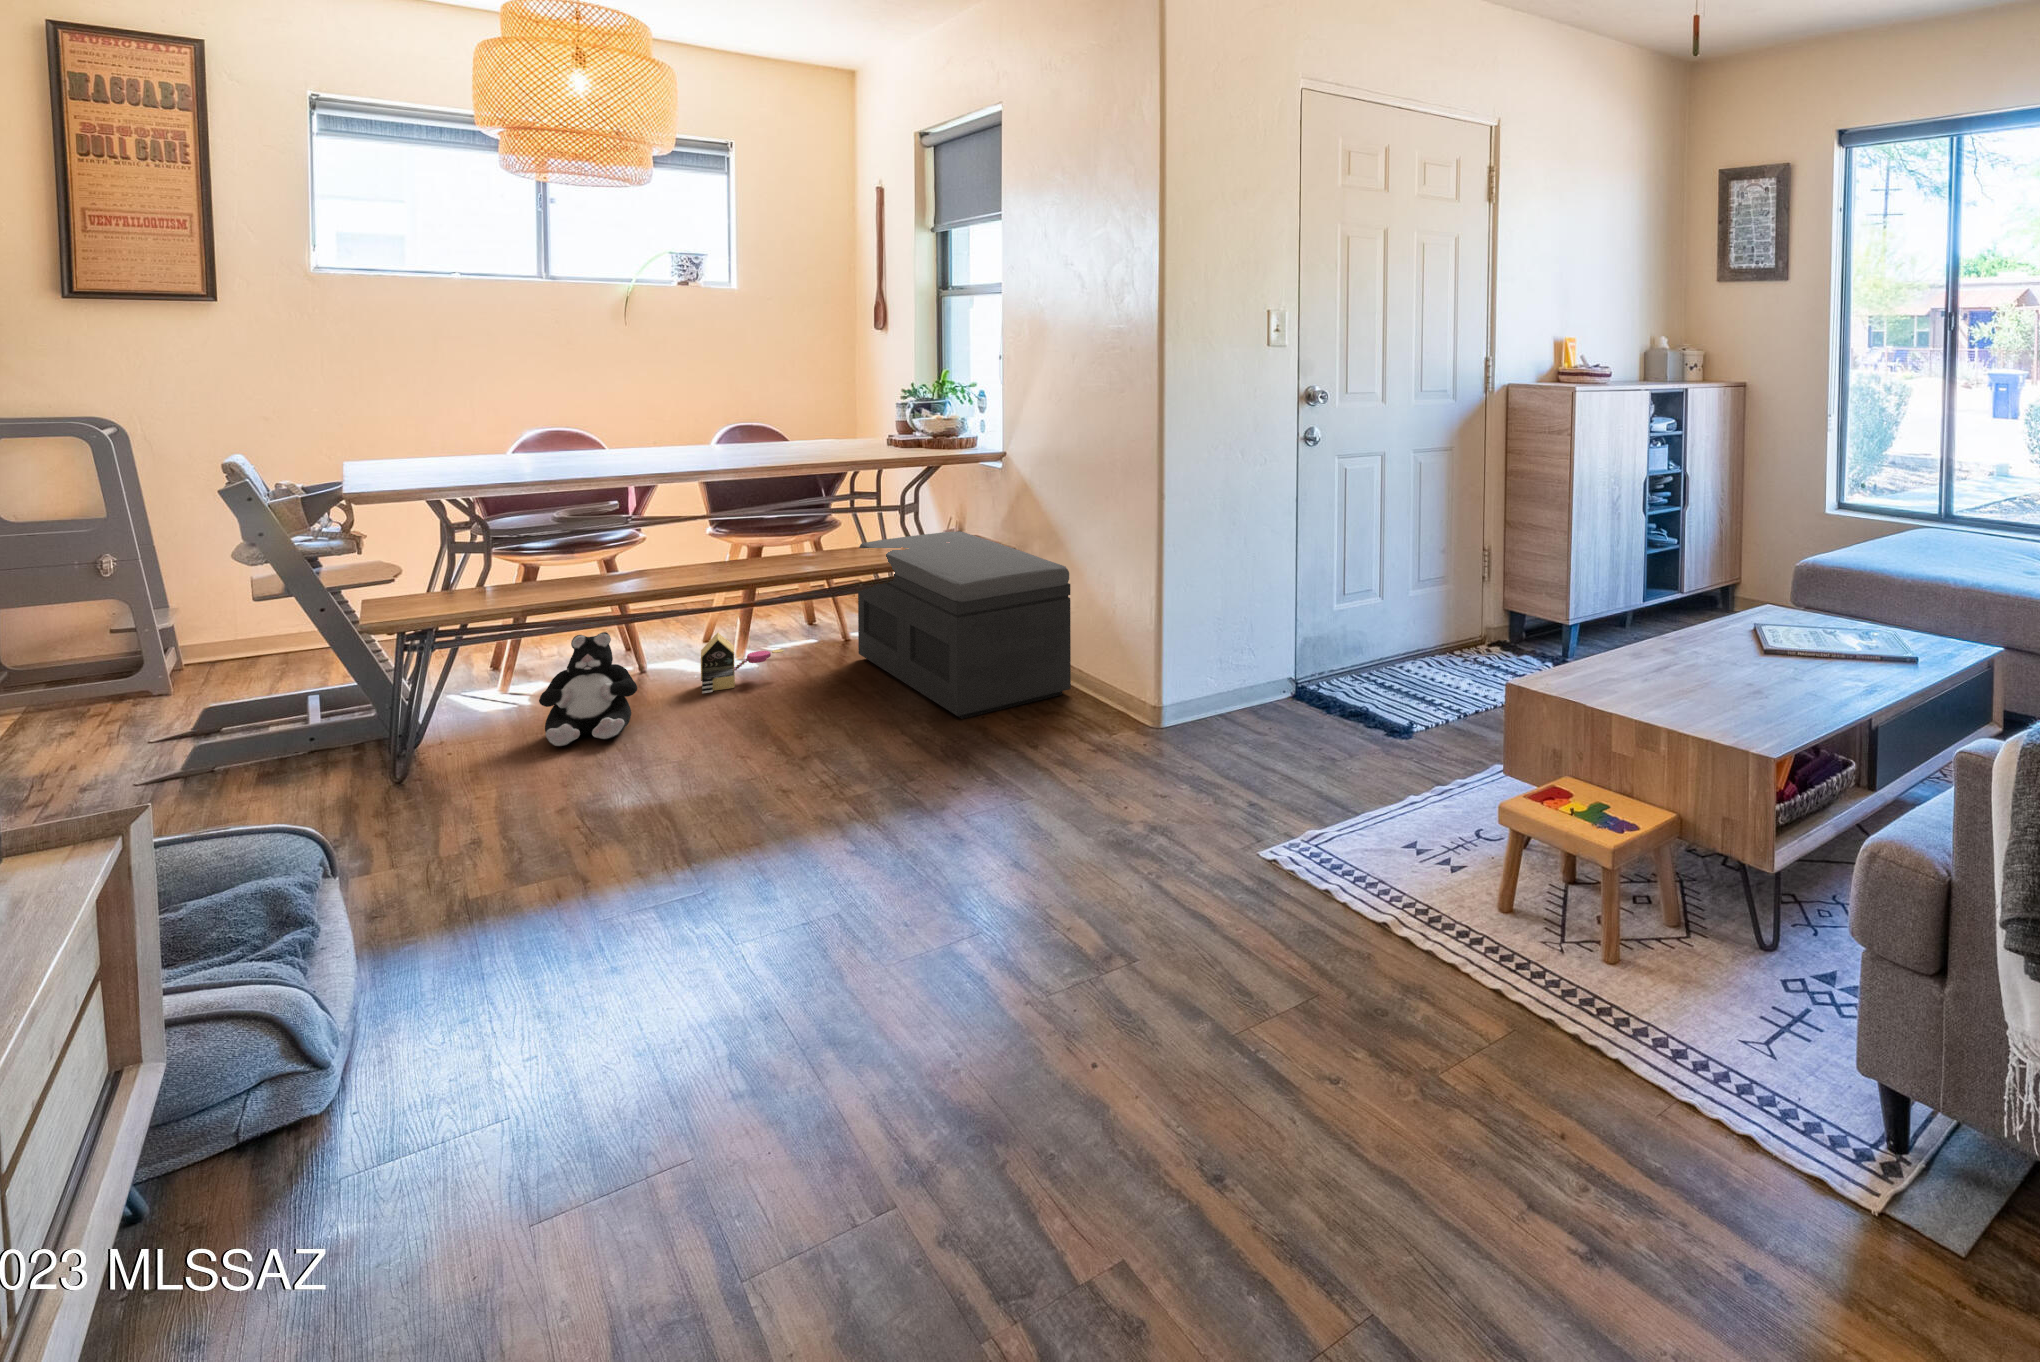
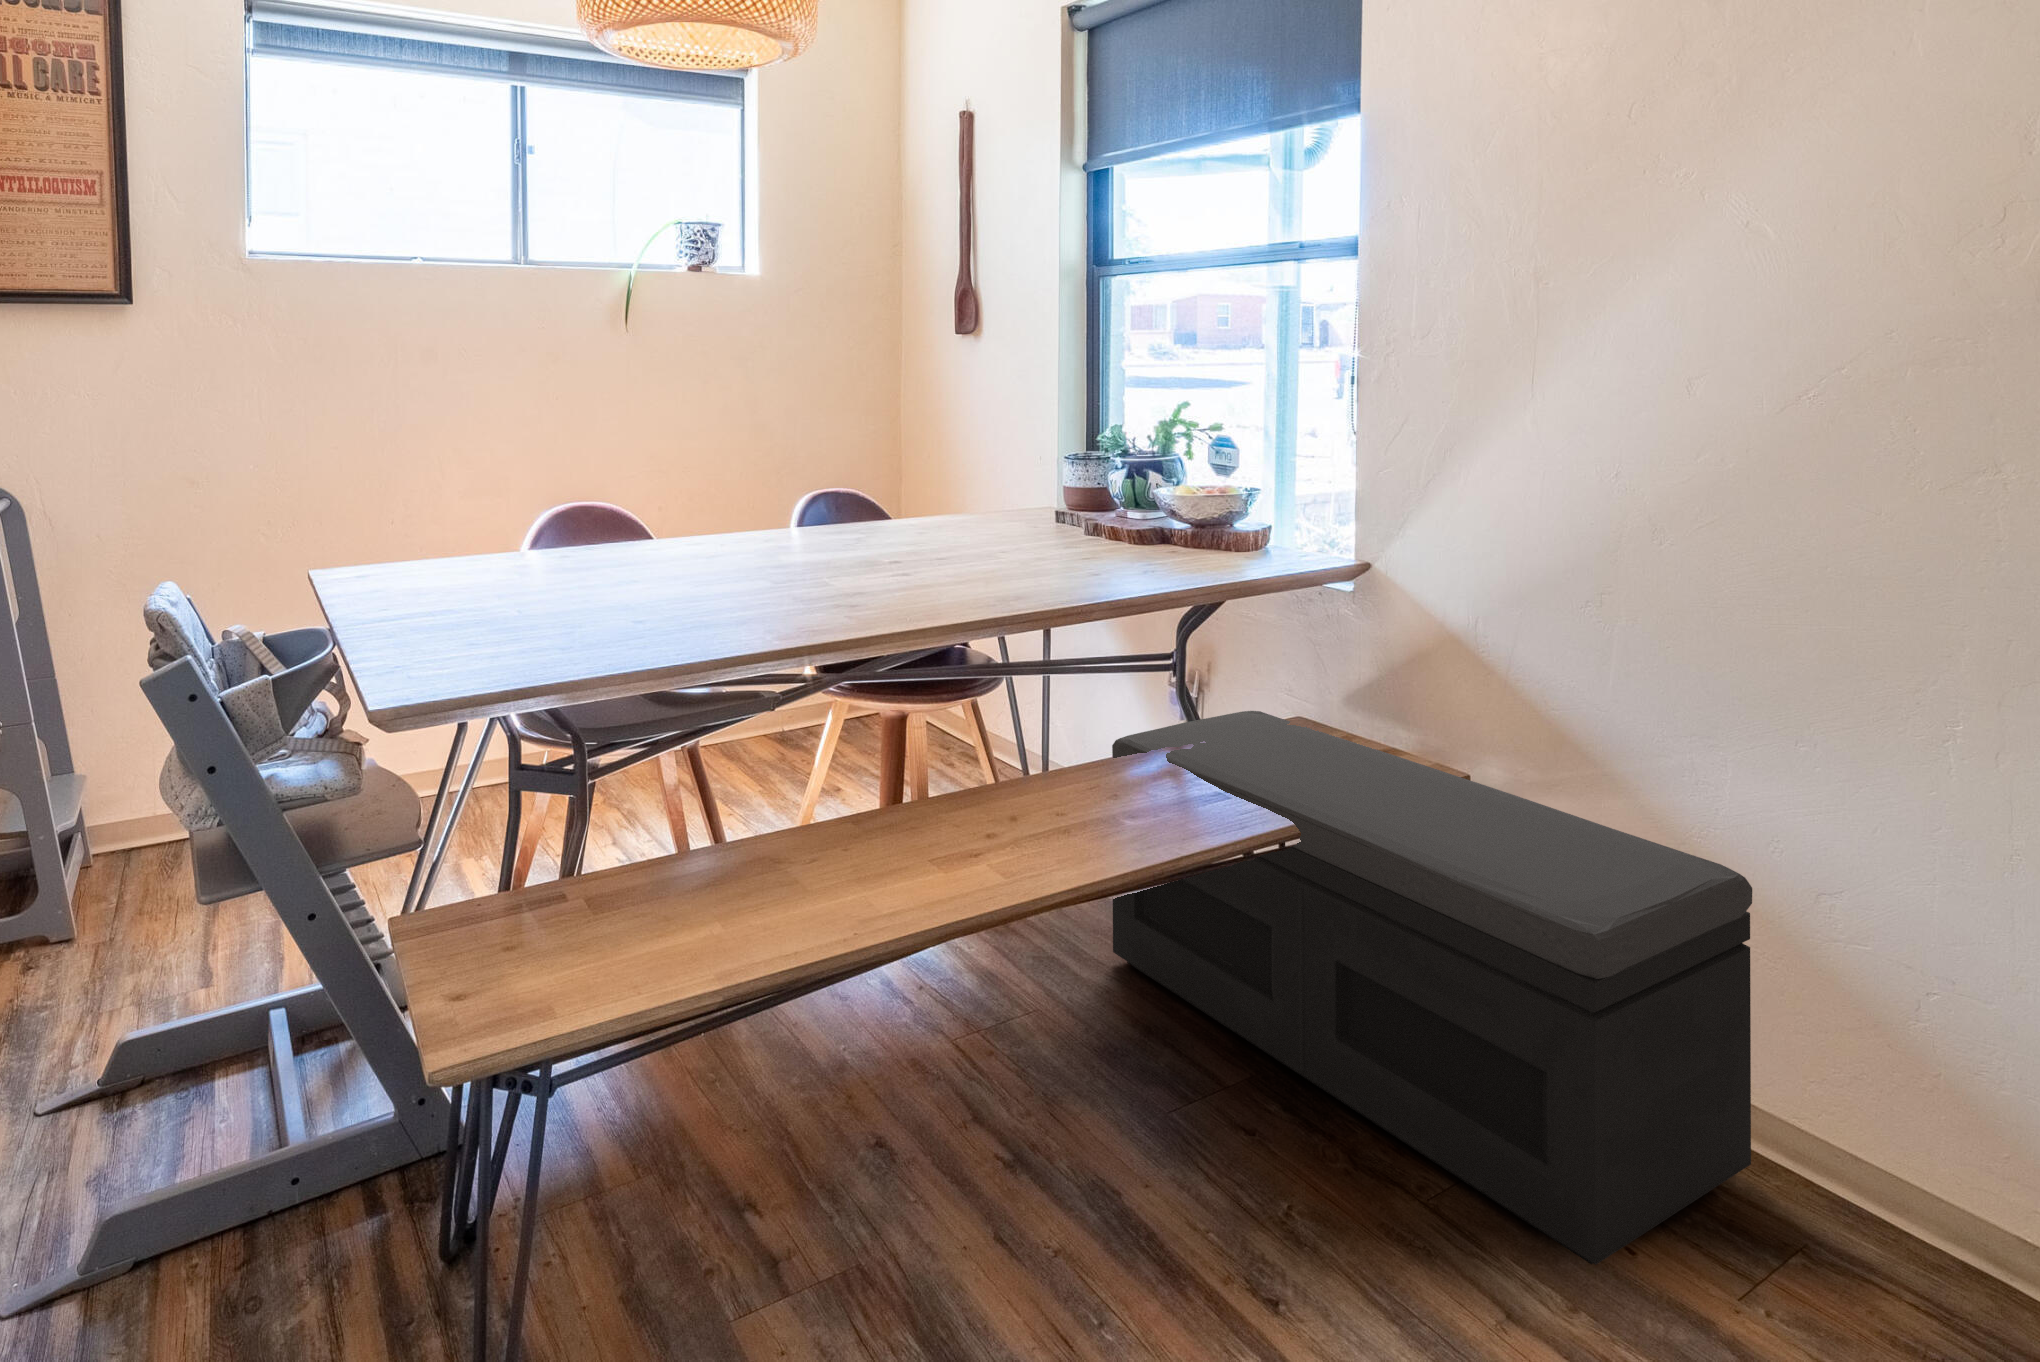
plush toy: present [539,632,637,746] -> none [684,967,867,1263]
toy house: present [701,633,784,693] -> none [880,918,1018,1060]

